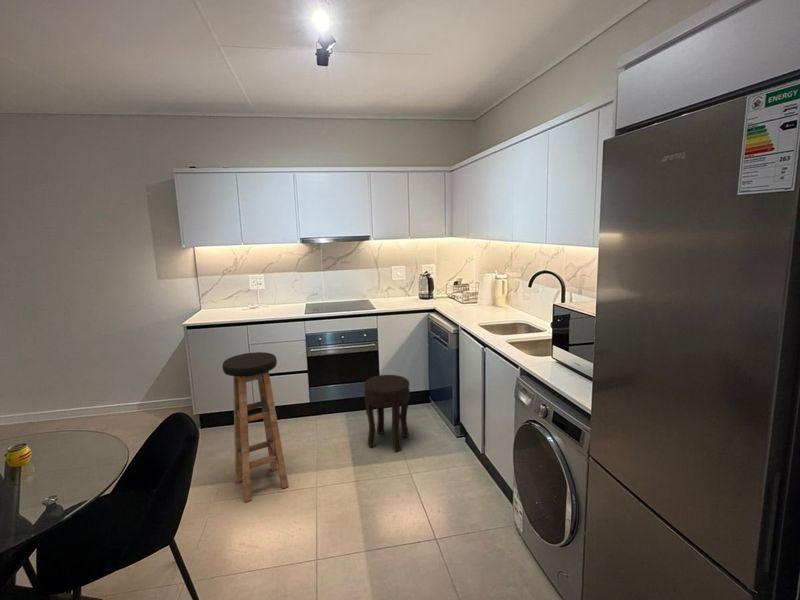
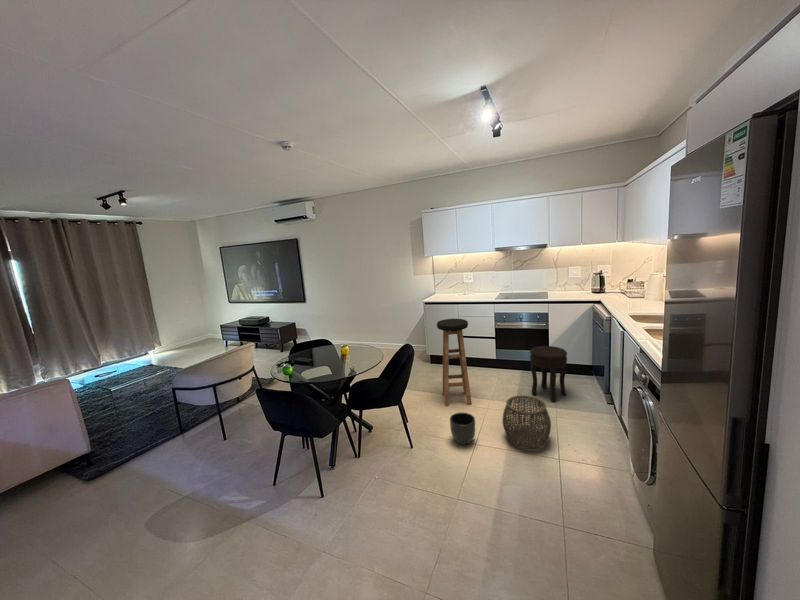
woven basket: none [348,457,415,540] -> present [503,395,551,449]
planter: none [267,511,311,569] -> present [450,413,475,444]

